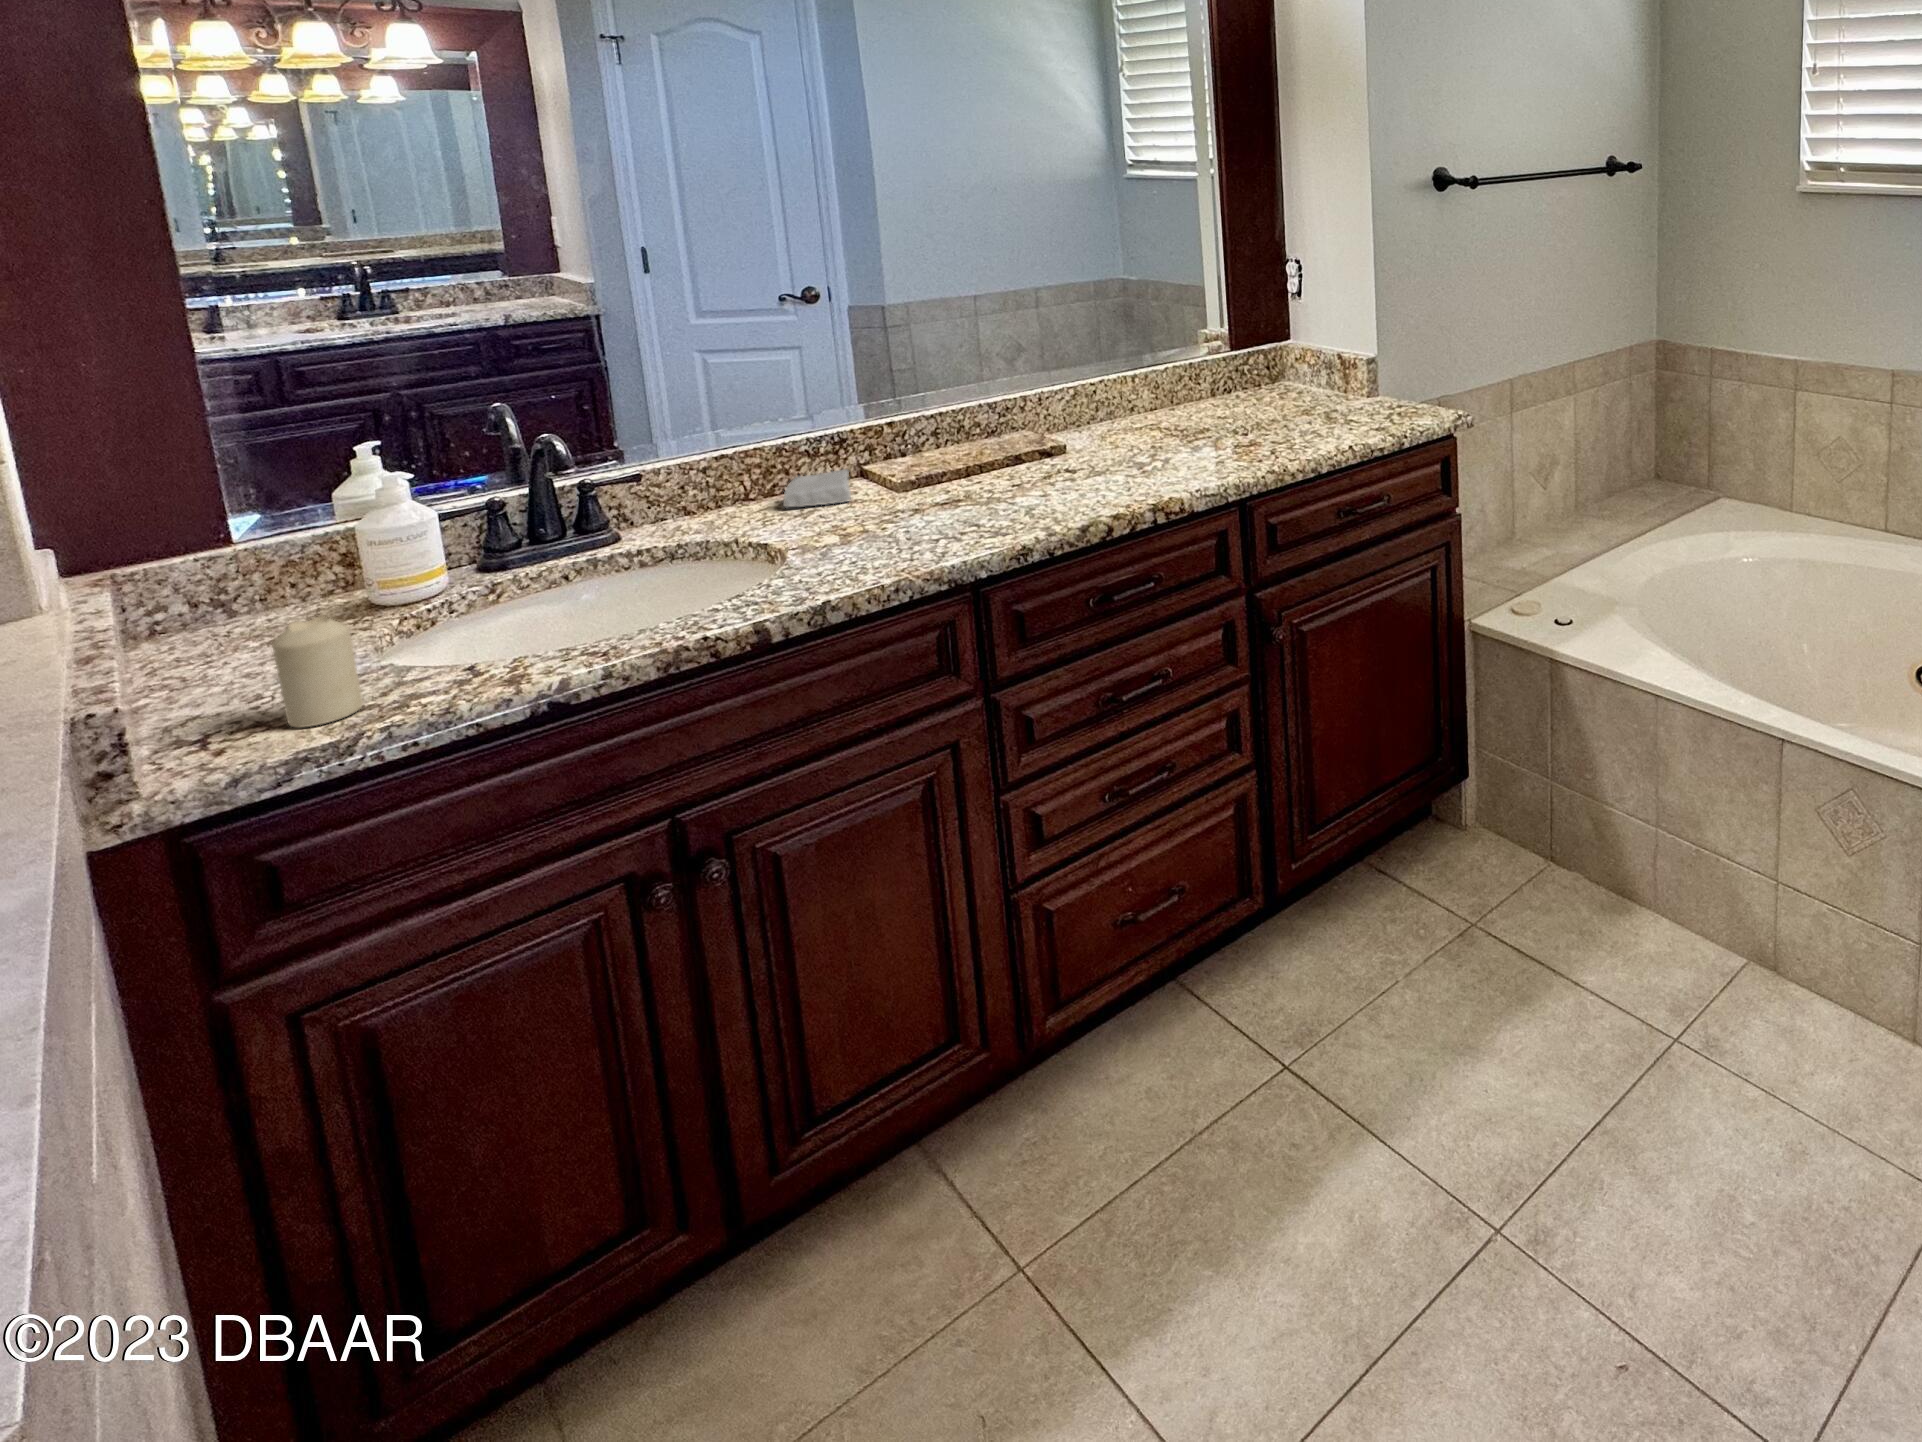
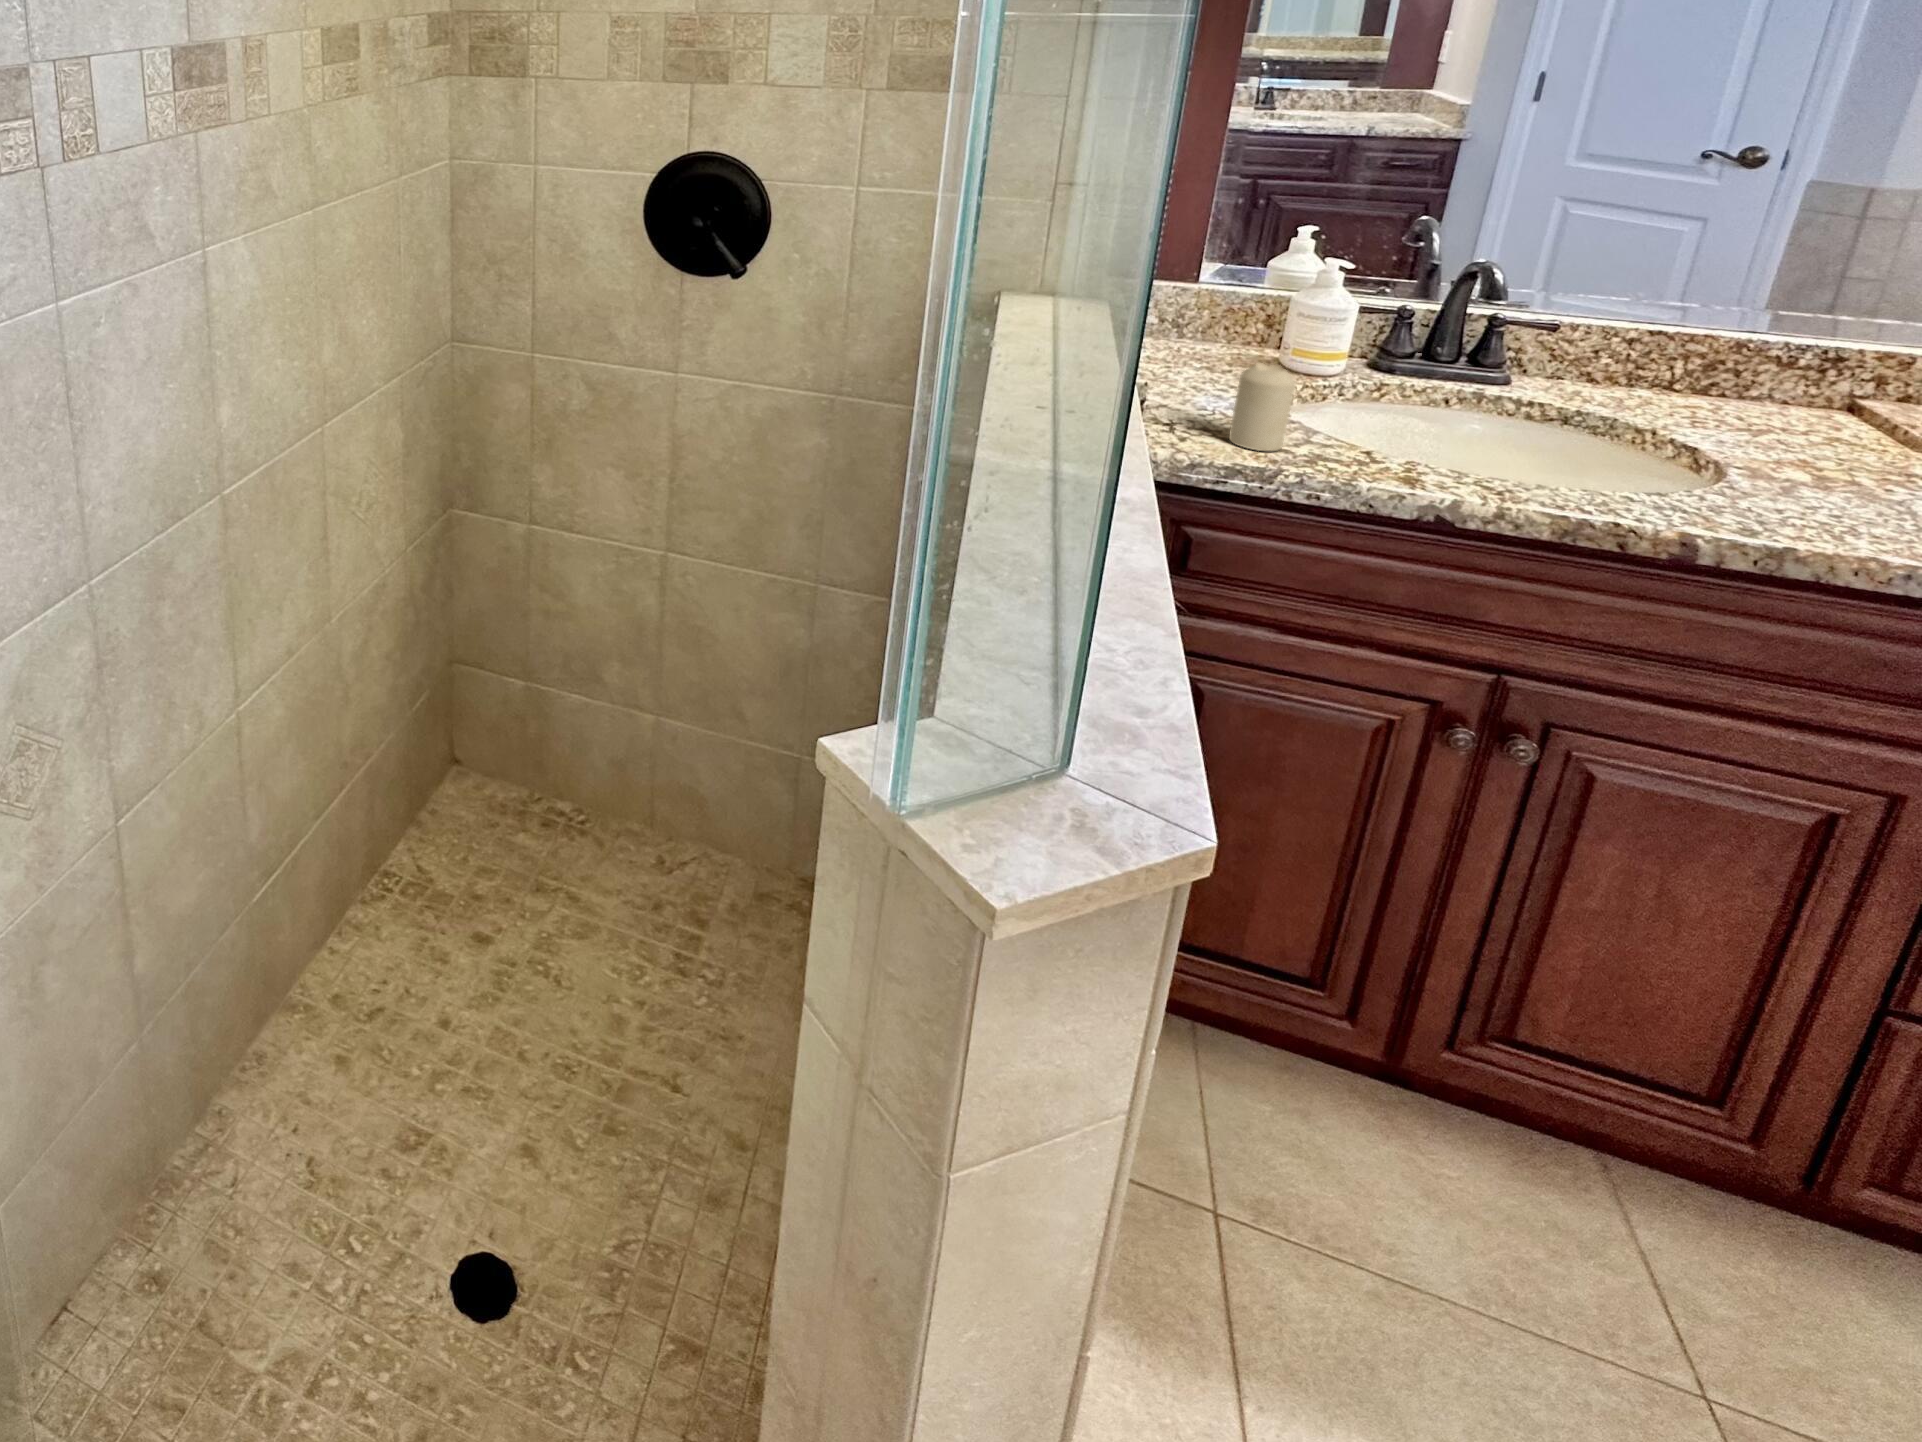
soap bar: present [783,469,851,507] -> none [1722,383,1841,436]

